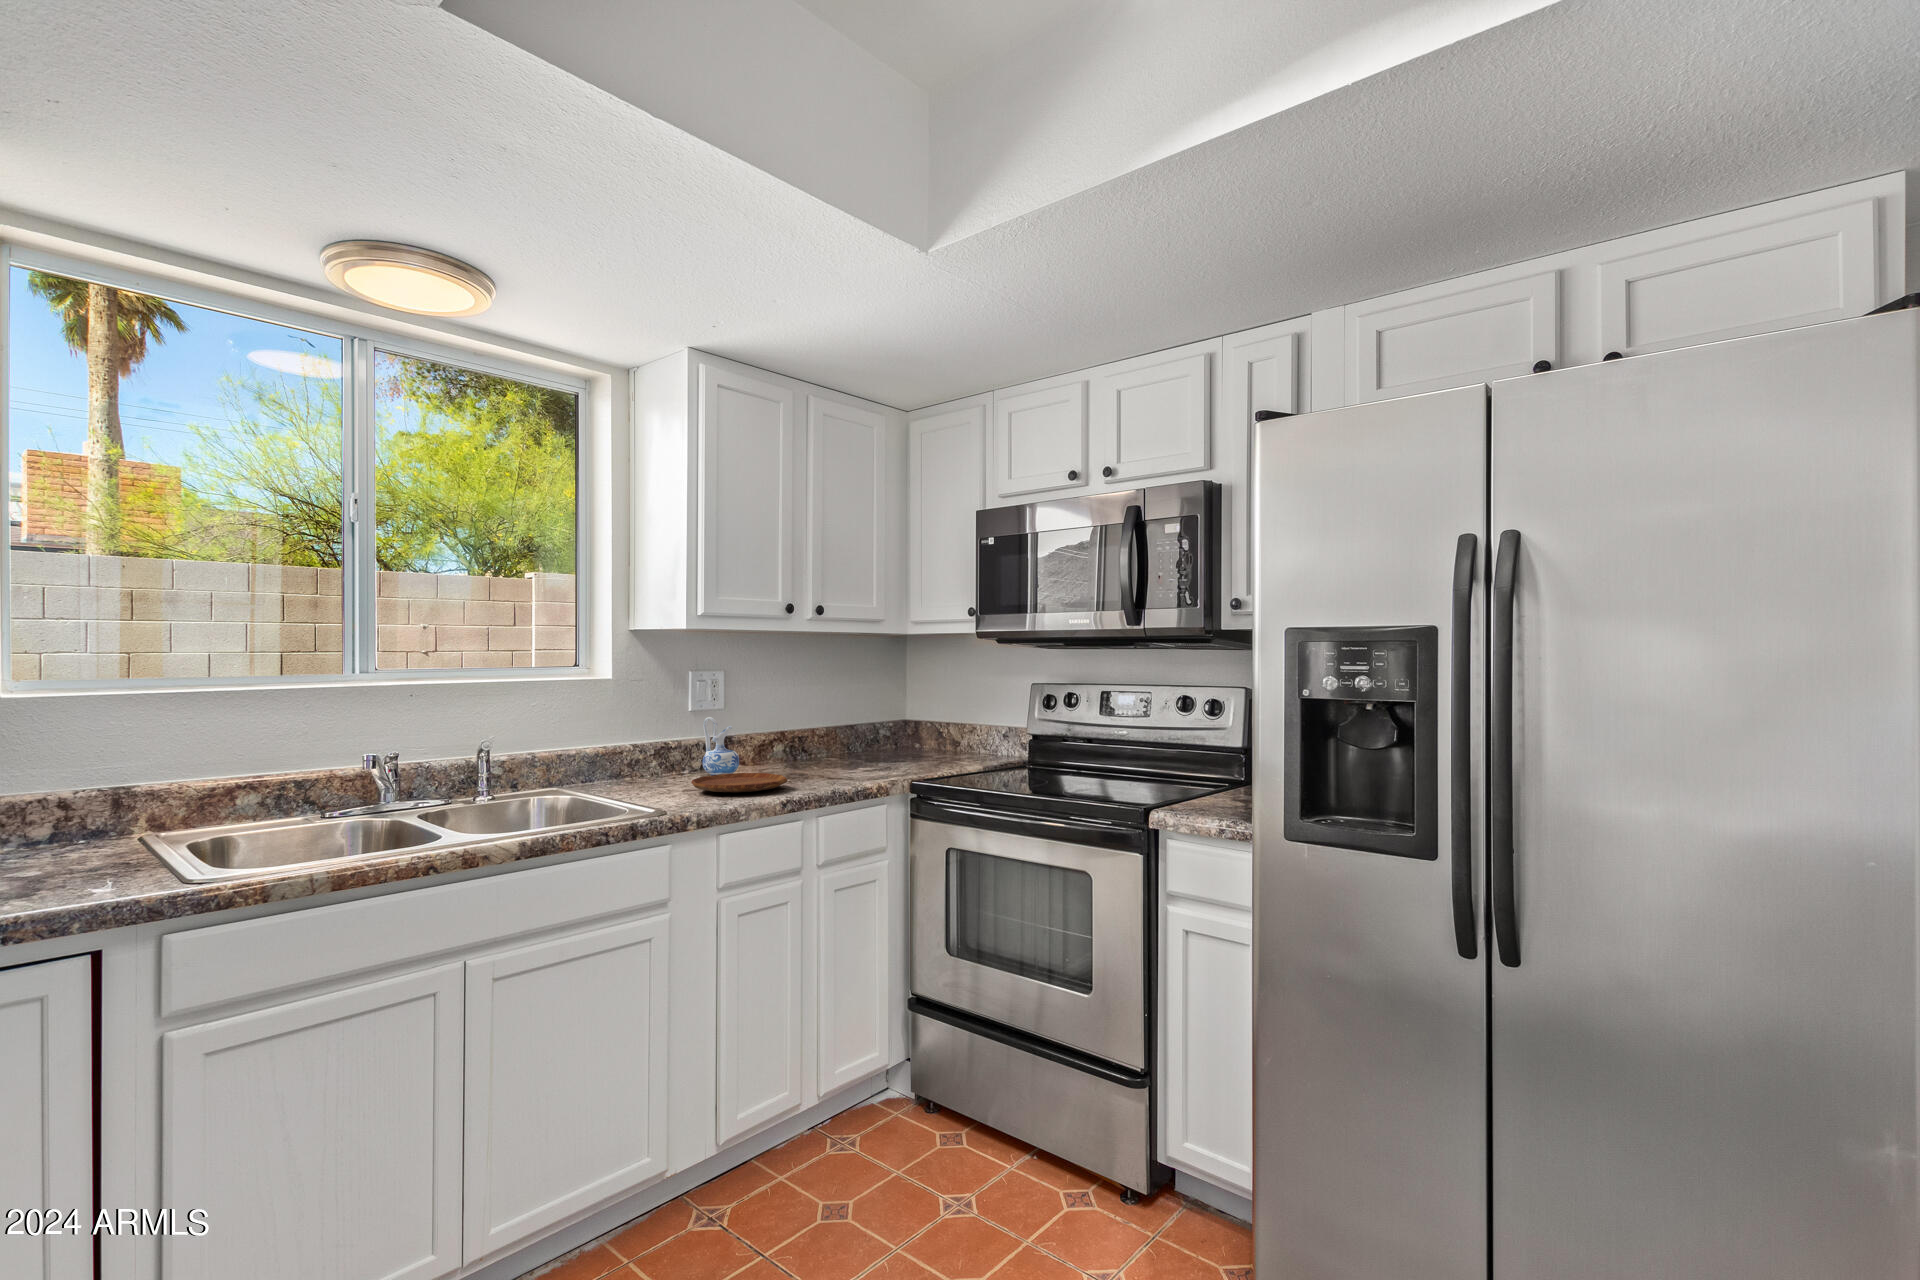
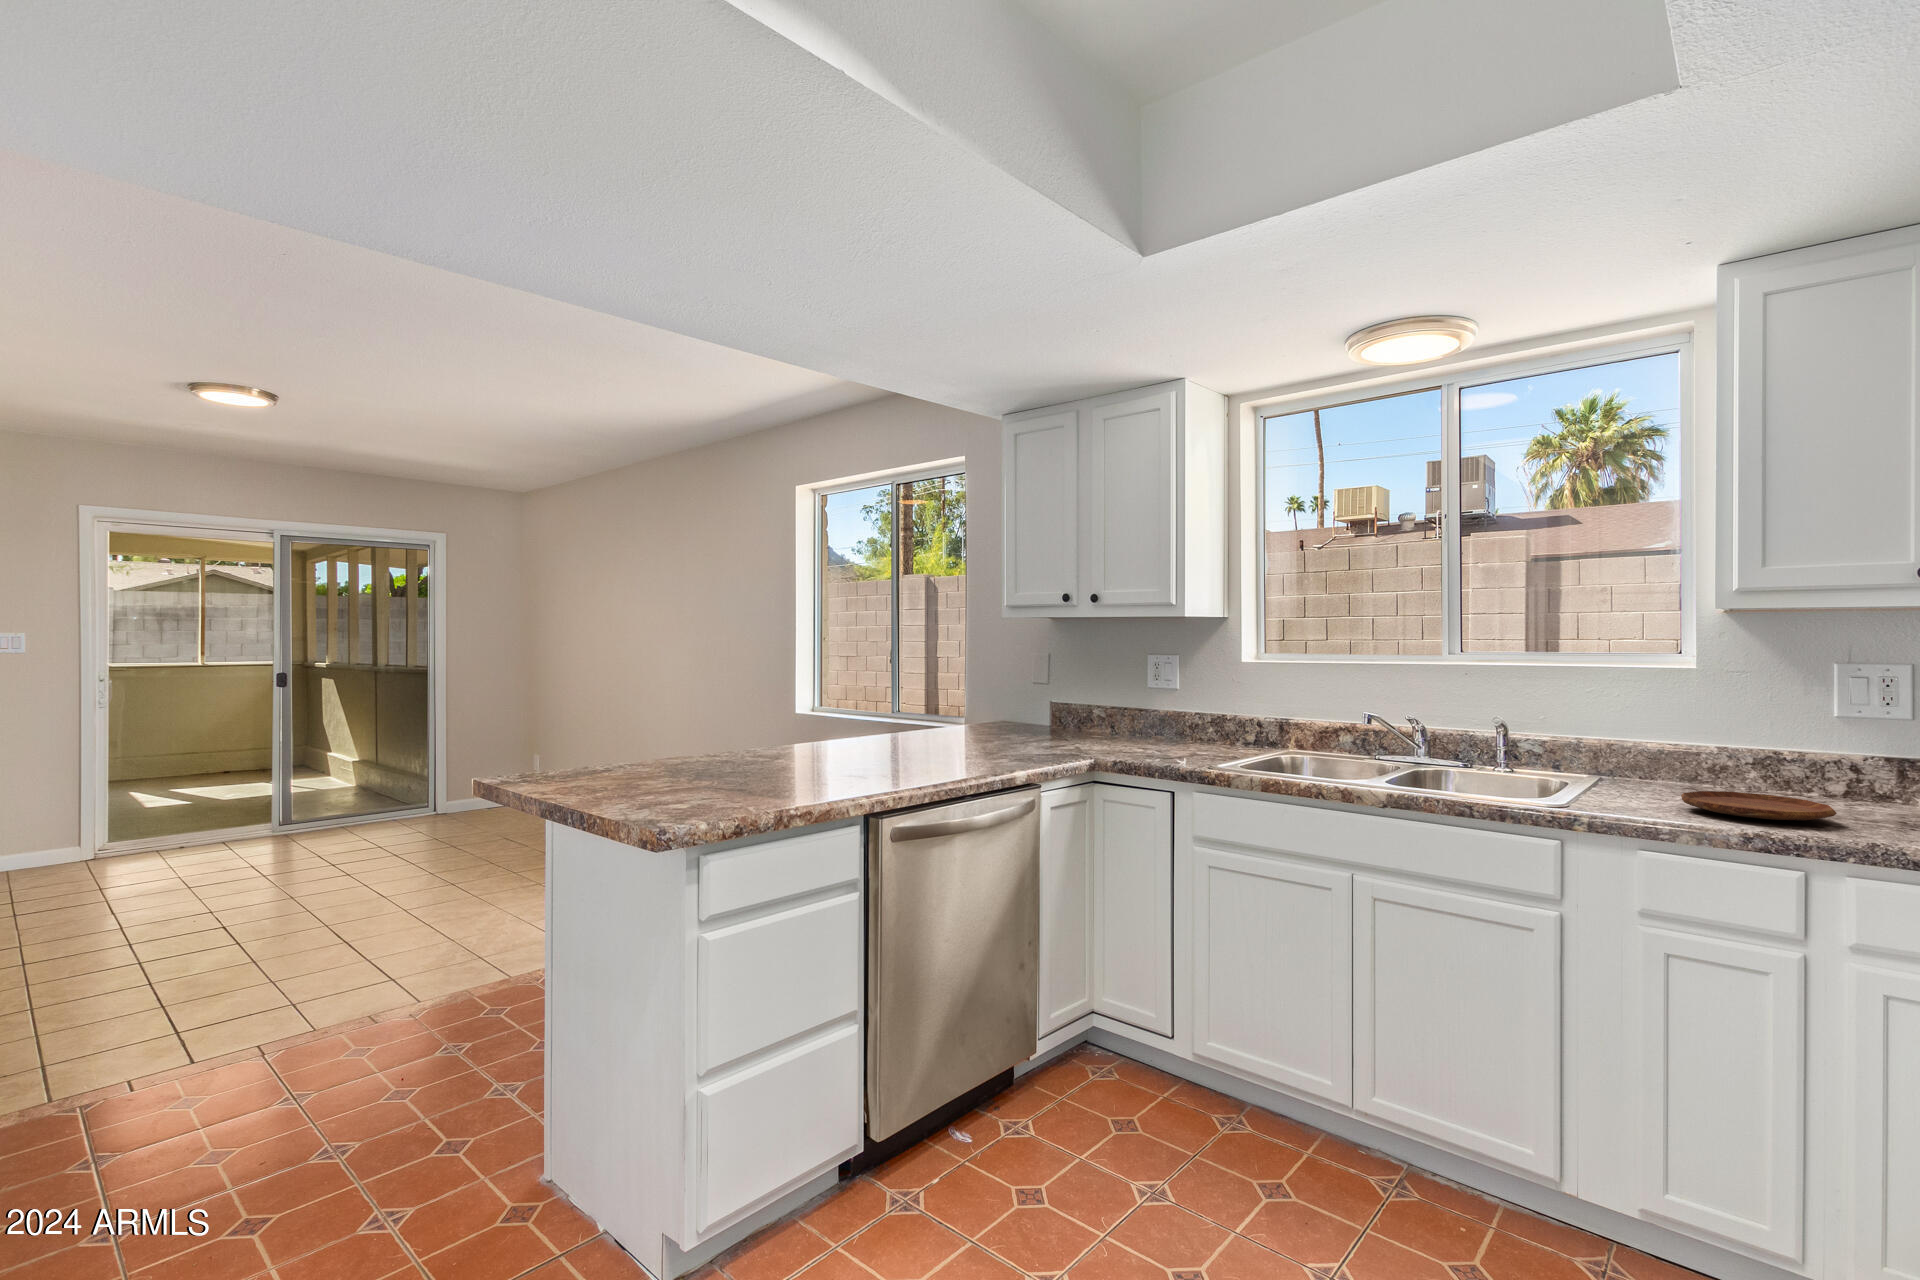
ceramic pitcher: present [703,717,739,775] -> none [1804,725,1870,809]

